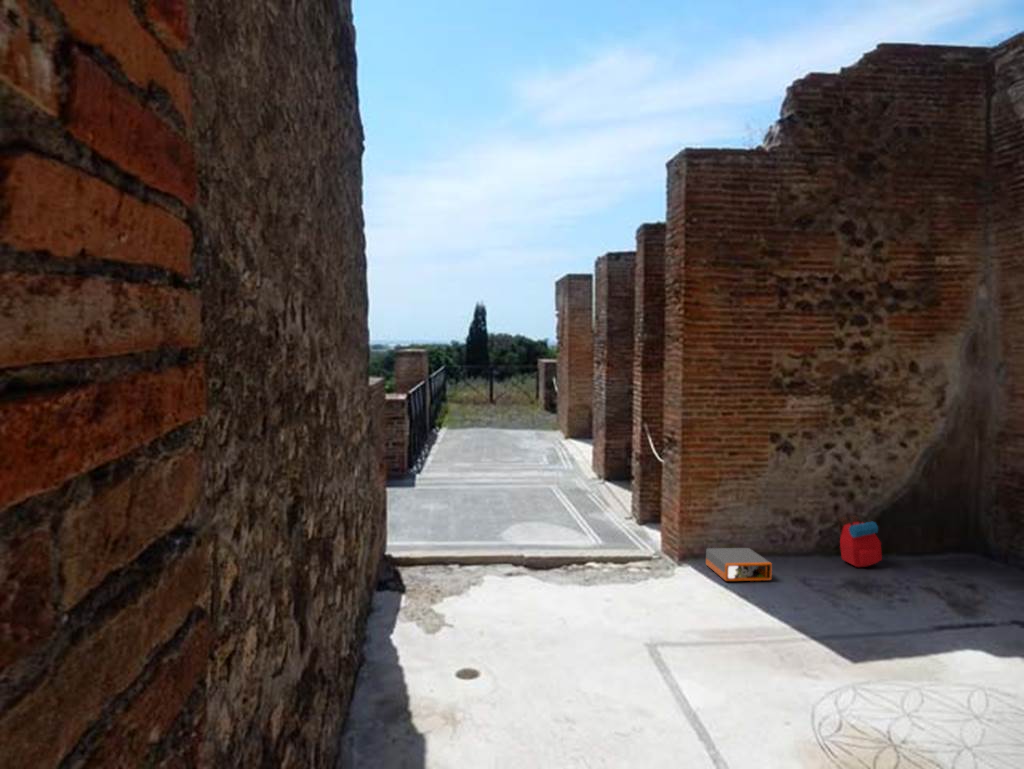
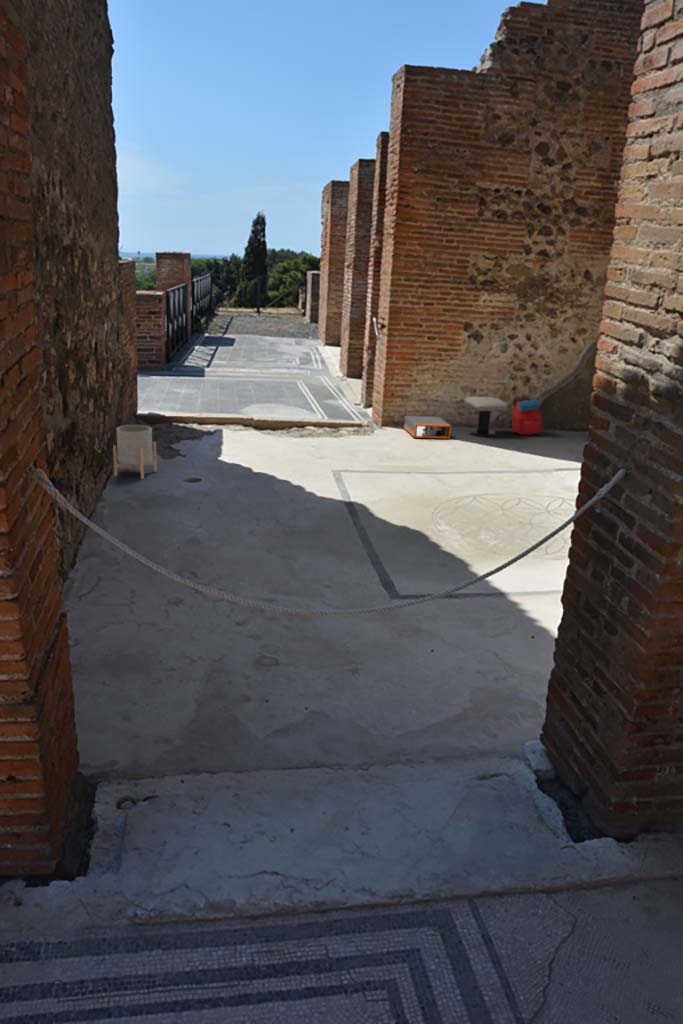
stool: none [776,520,841,574] -> present [463,397,508,437]
planter: none [345,611,404,697] -> present [113,425,157,479]

